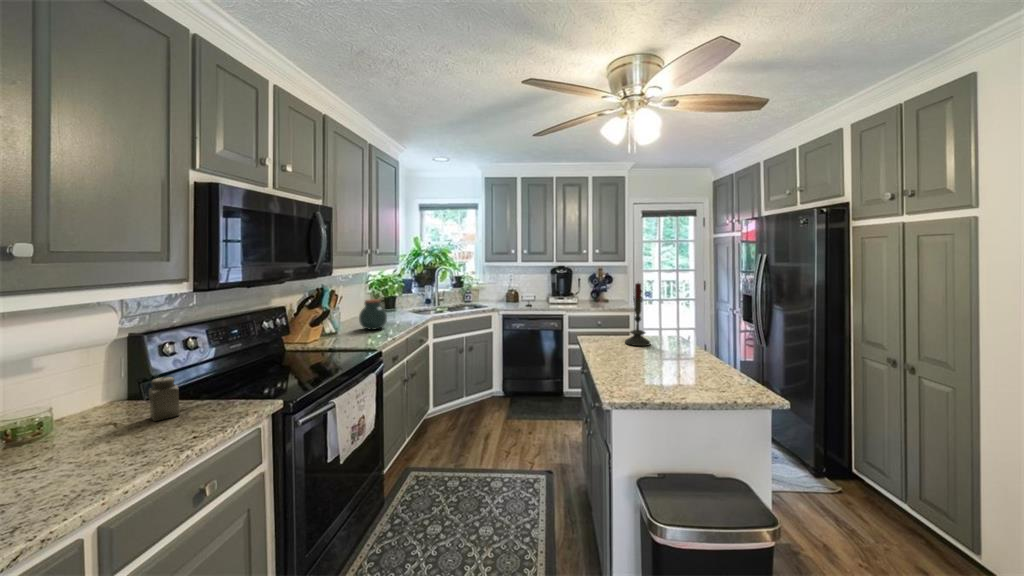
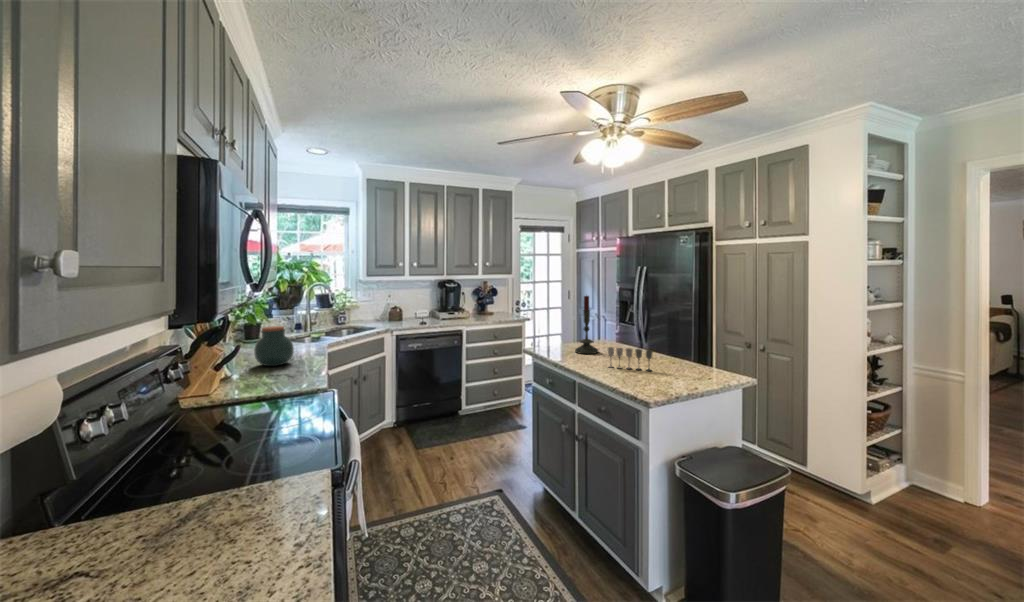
wine glass: none [630,339,675,370] -> present [608,347,653,371]
salt shaker: present [149,377,180,421] -> none [140,462,196,535]

